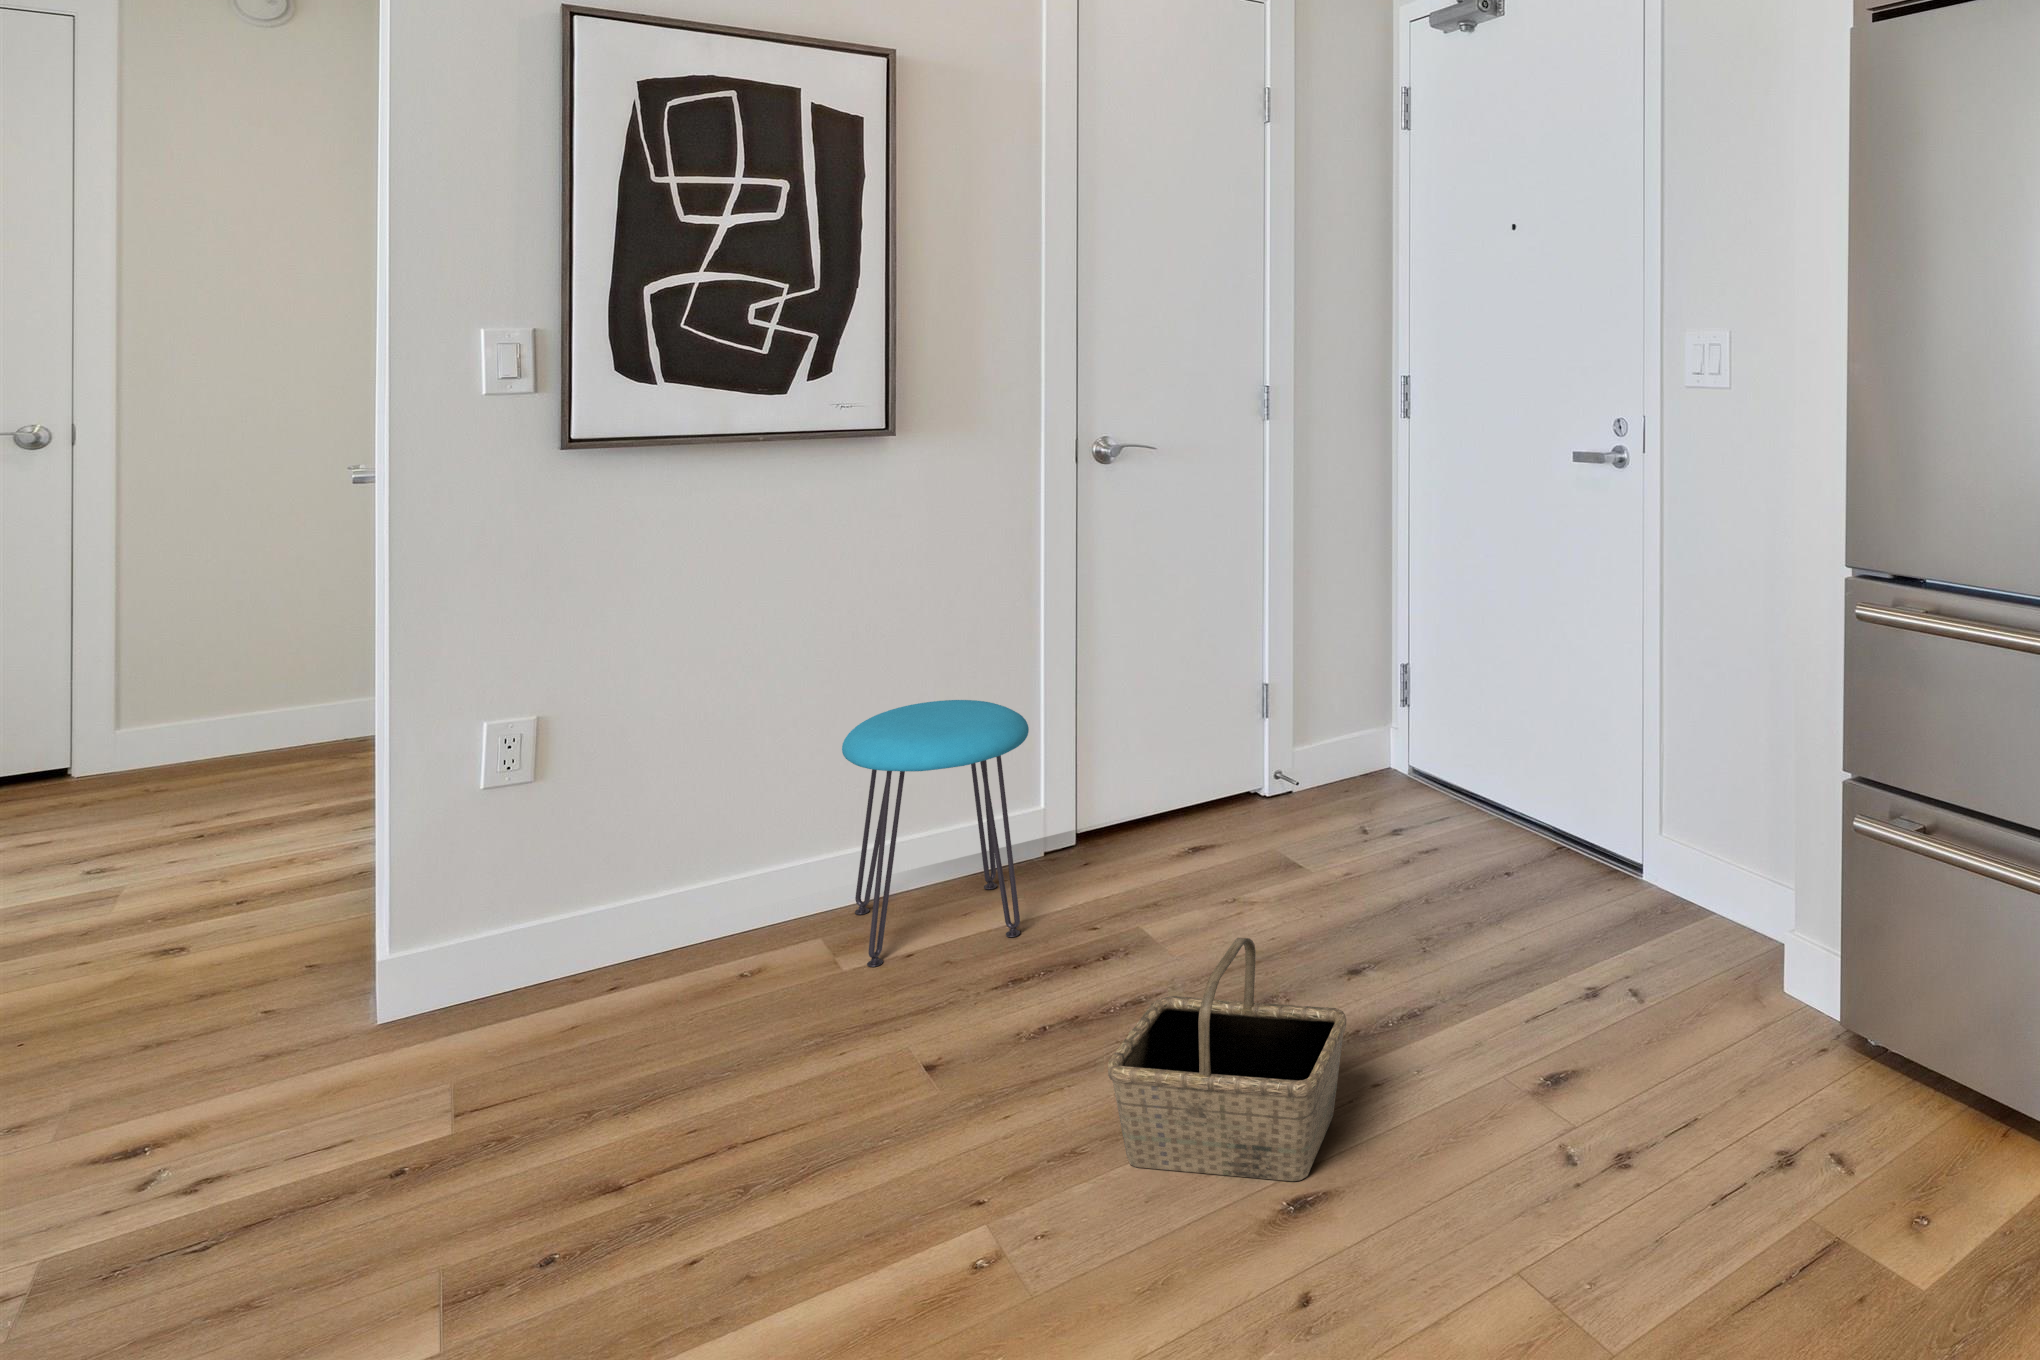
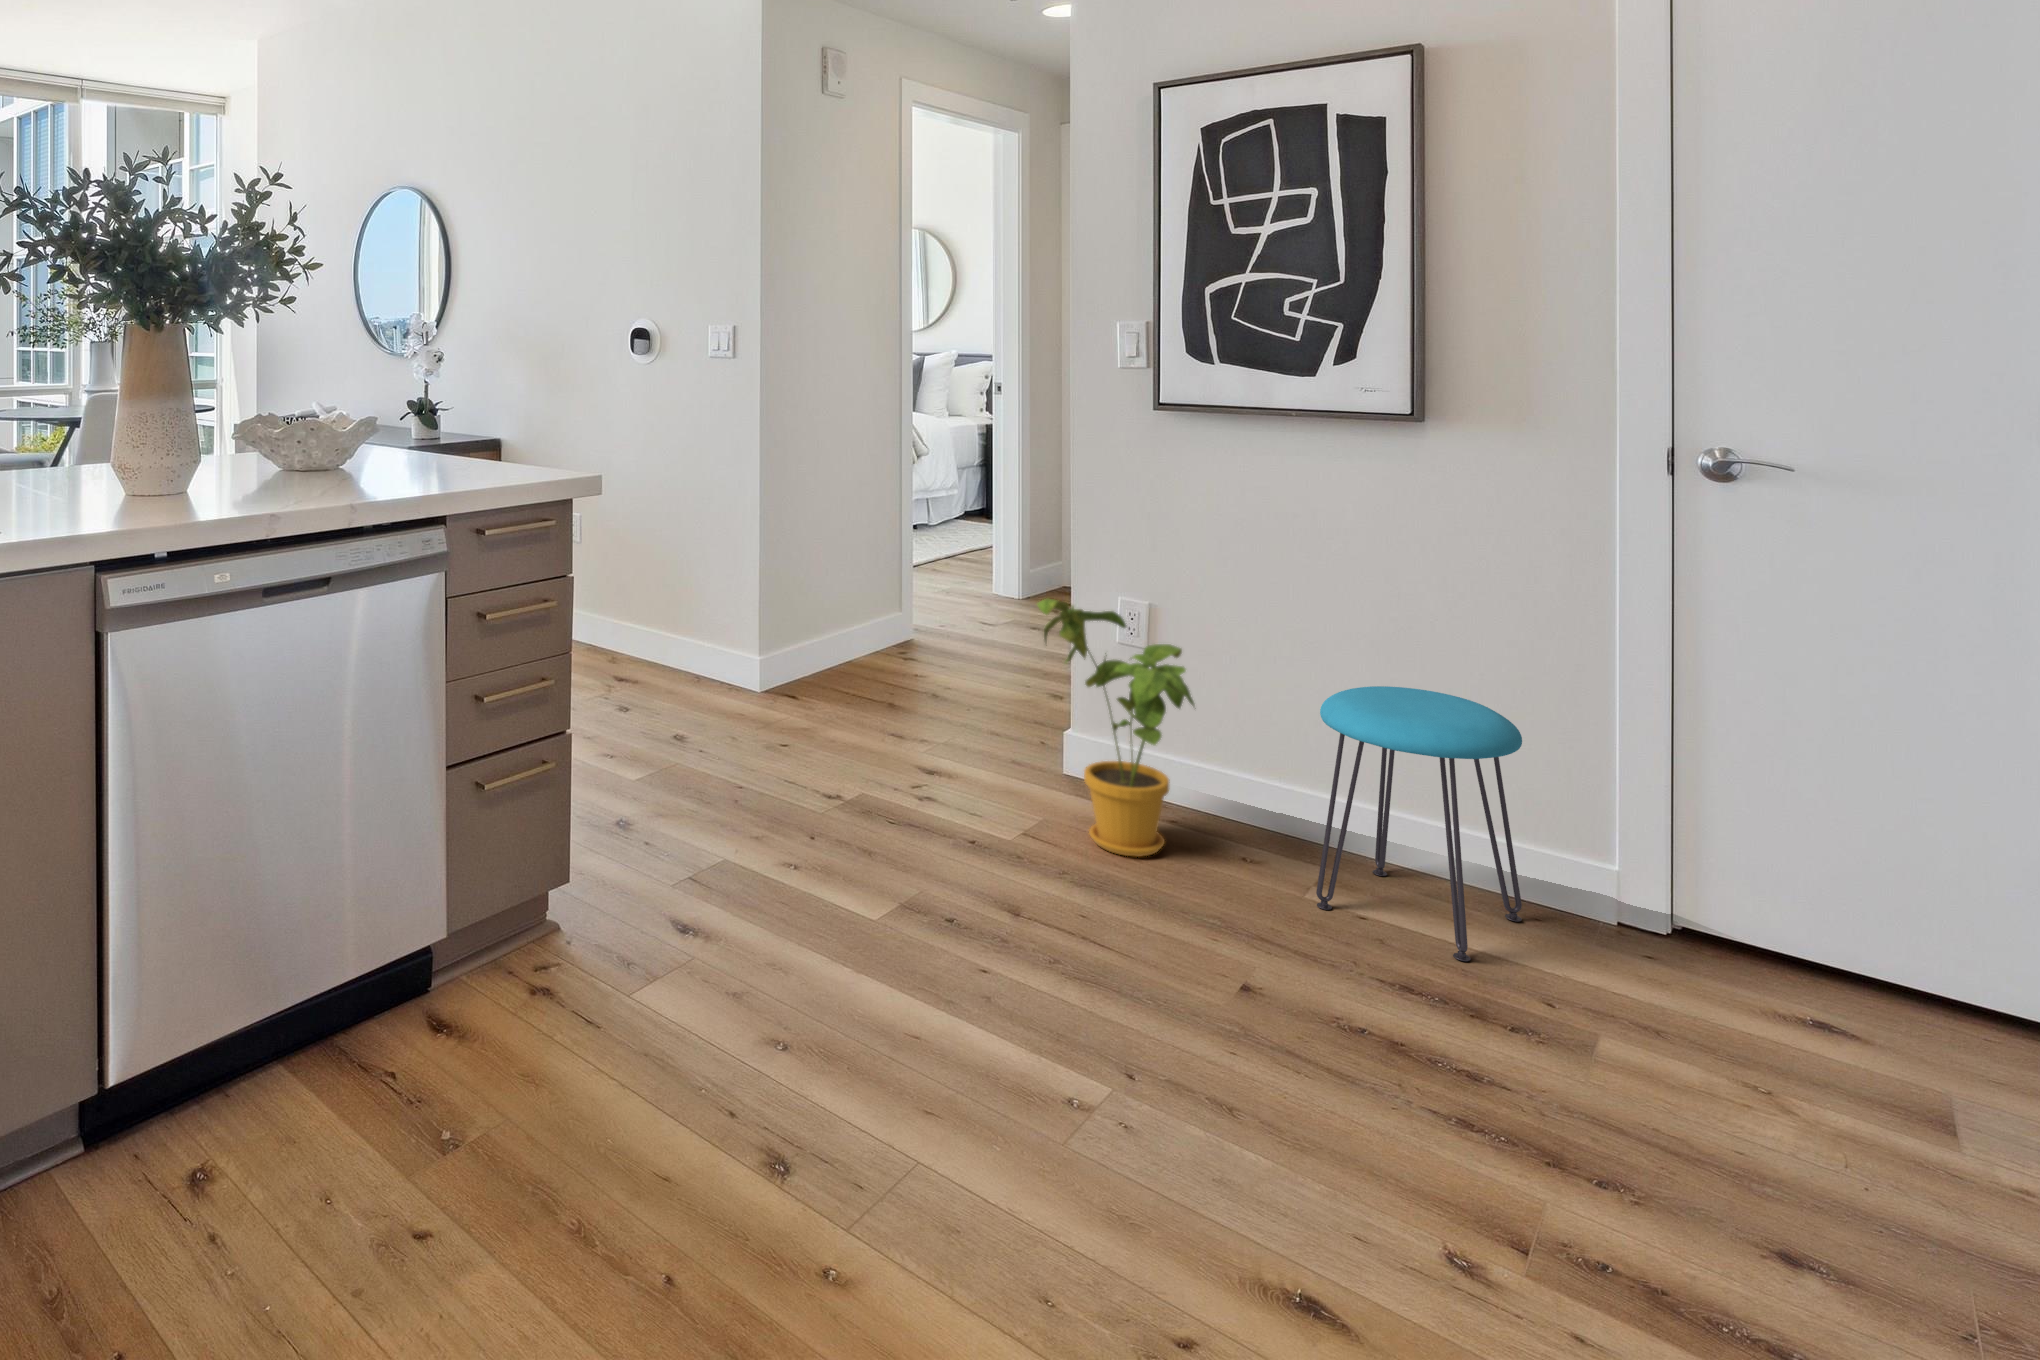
house plant: none [482,731,732,1054] -> present [1037,599,1194,856]
basket: present [1108,938,1346,1181] -> none [1200,987,1473,1292]

